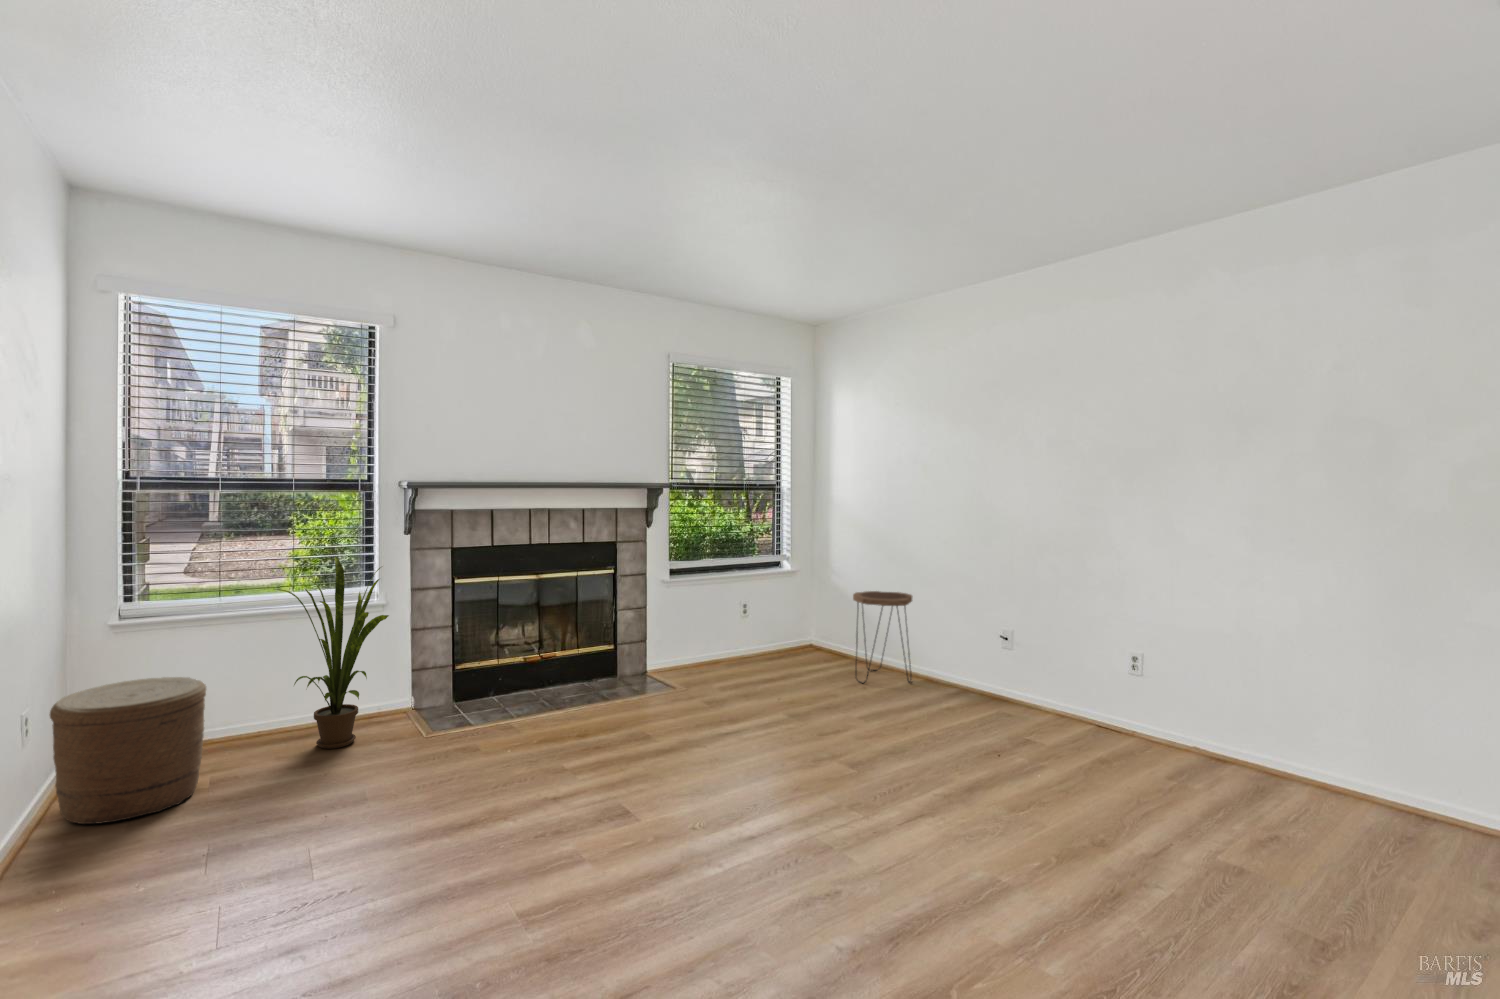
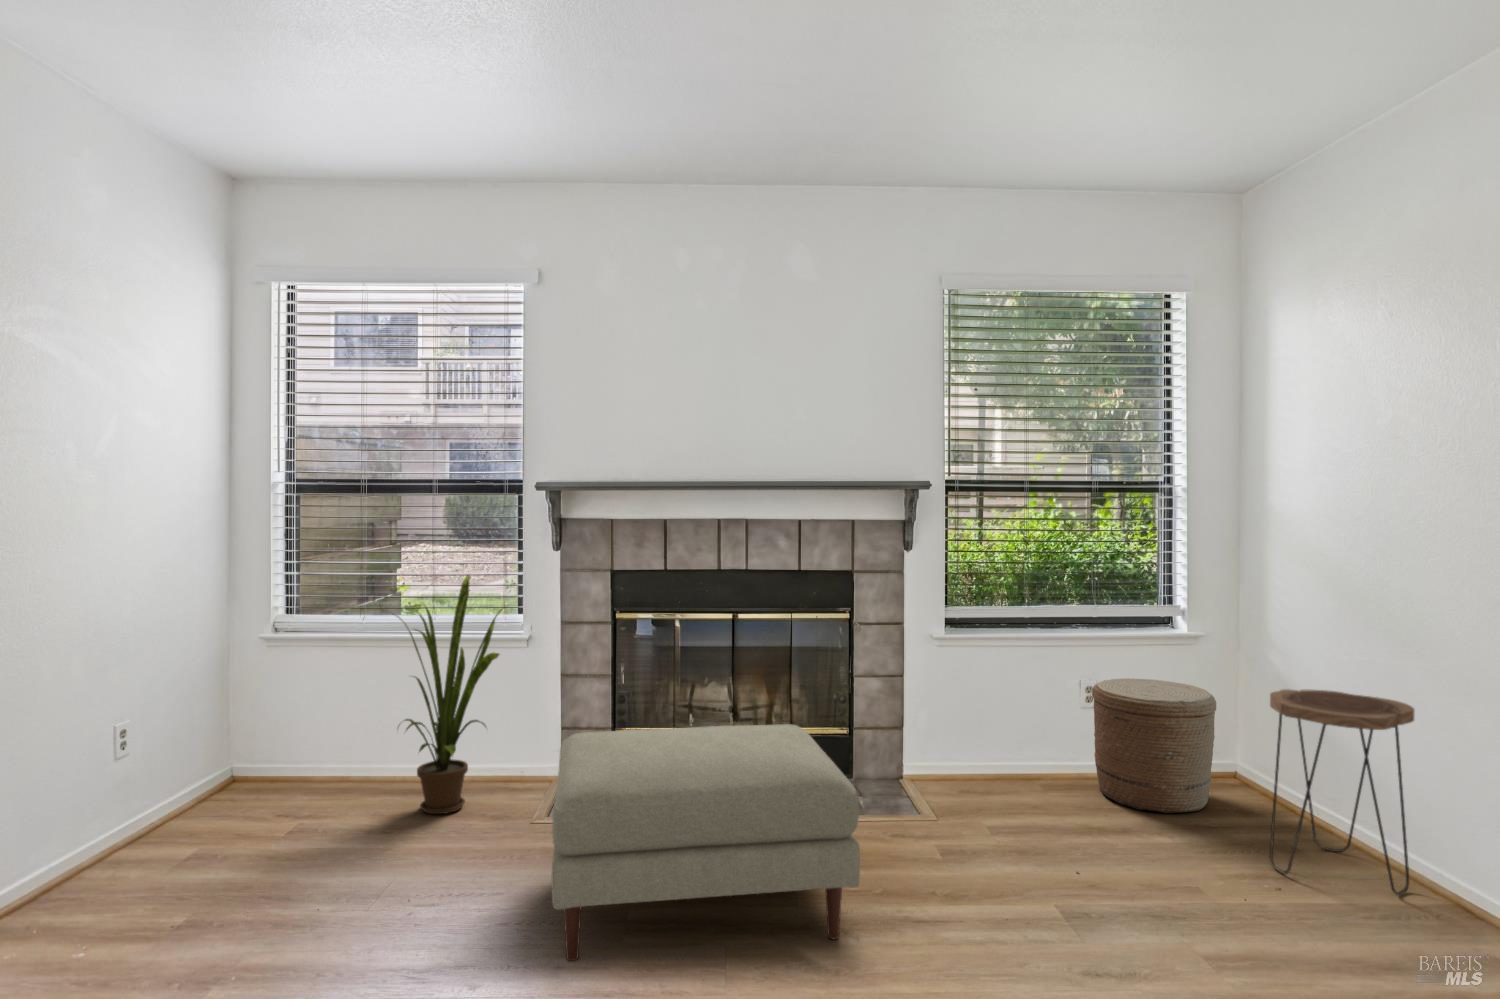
ottoman: none [487,639,713,796] -> present [551,724,860,961]
woven basket: present [50,677,206,824] -> present [1092,678,1216,813]

